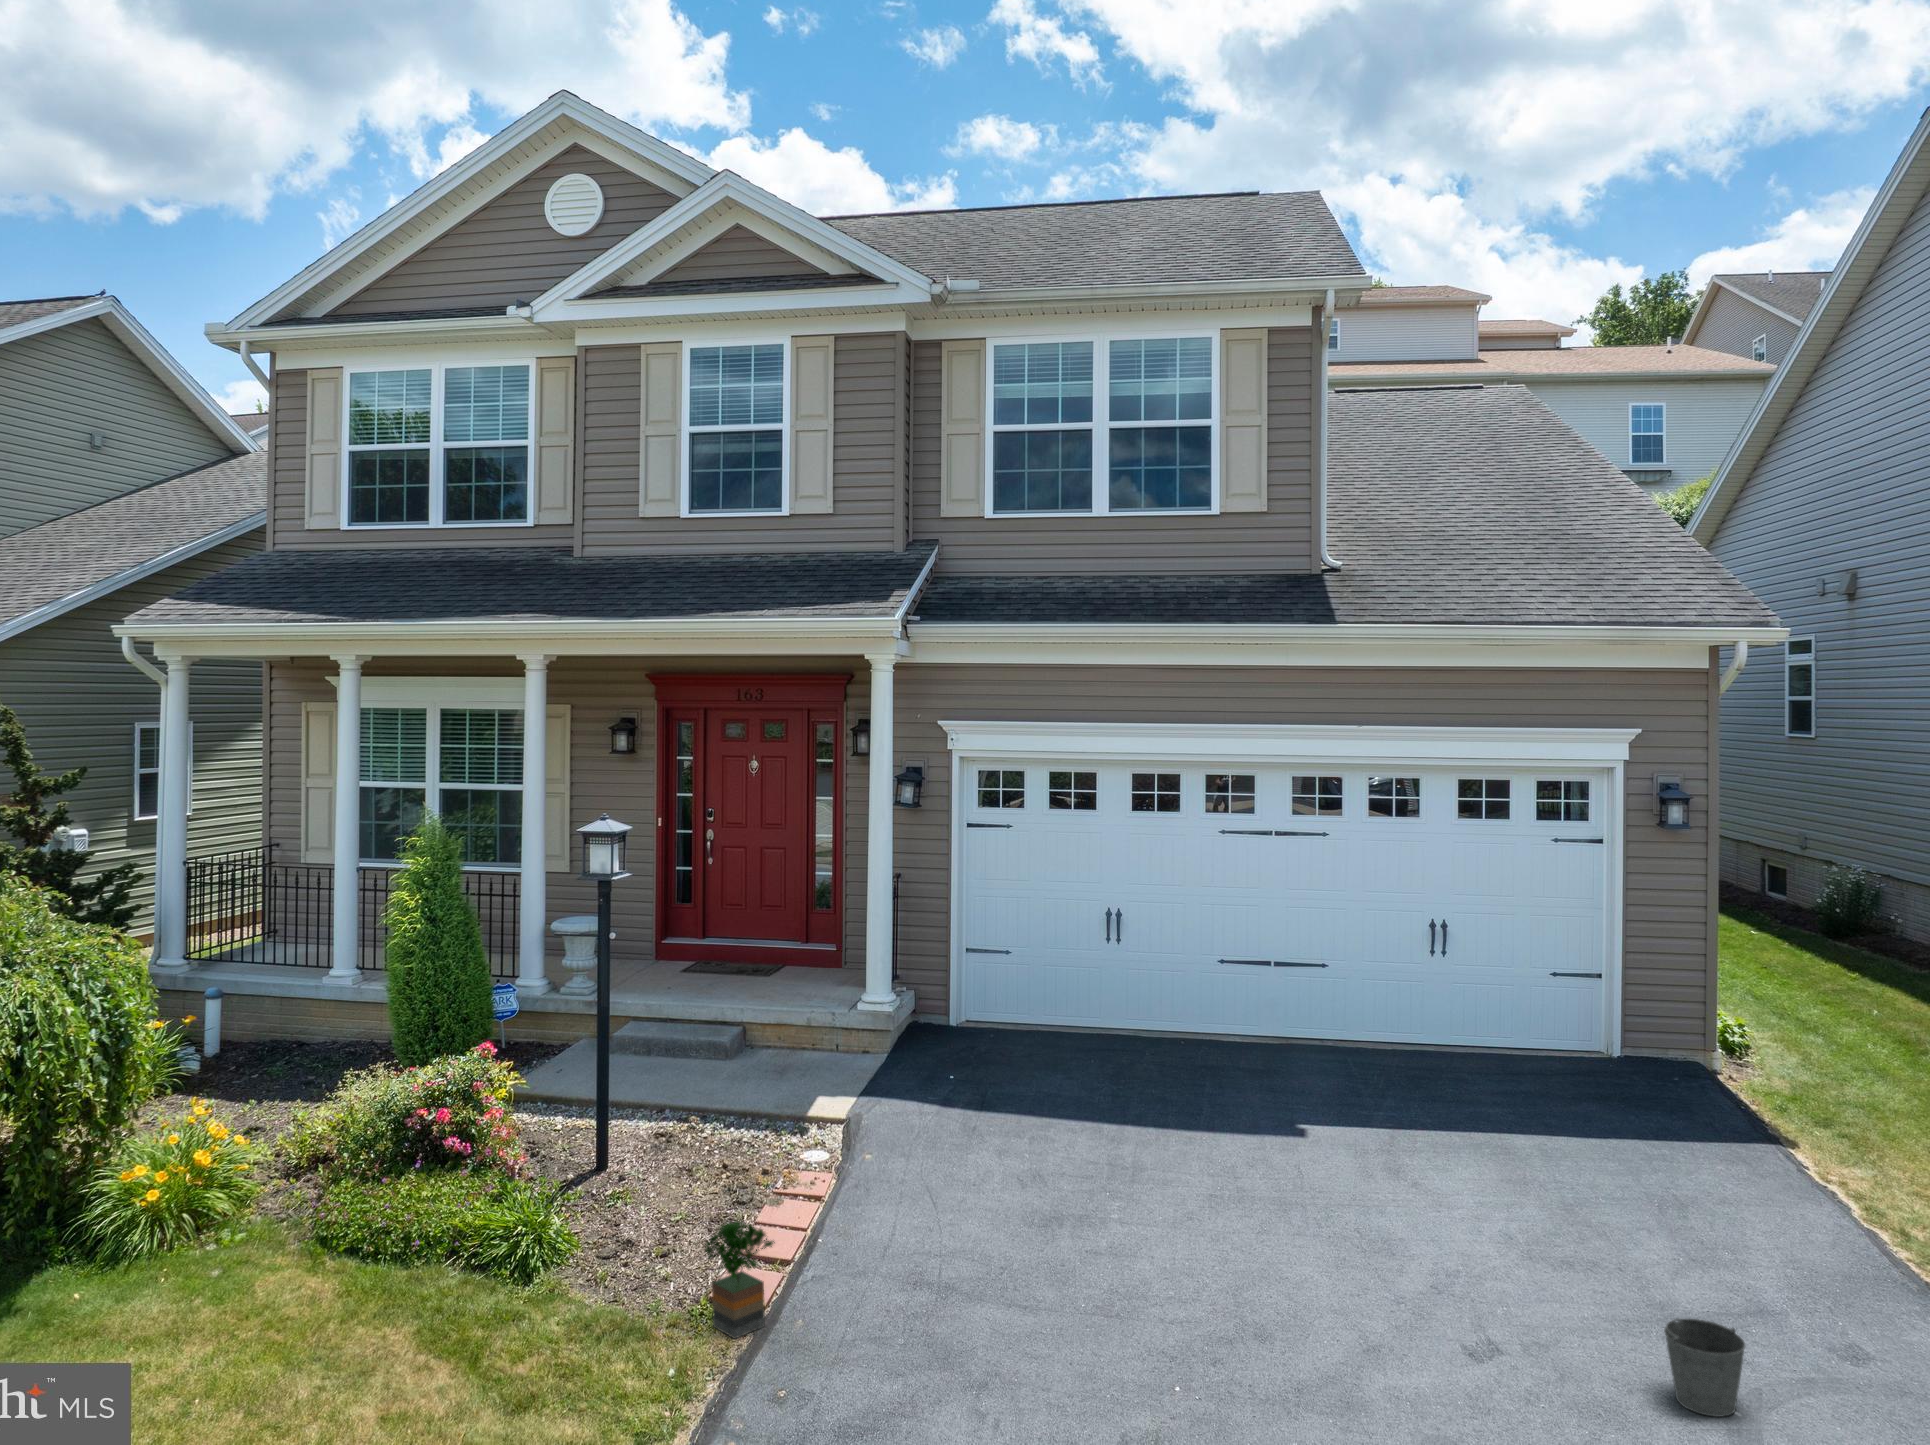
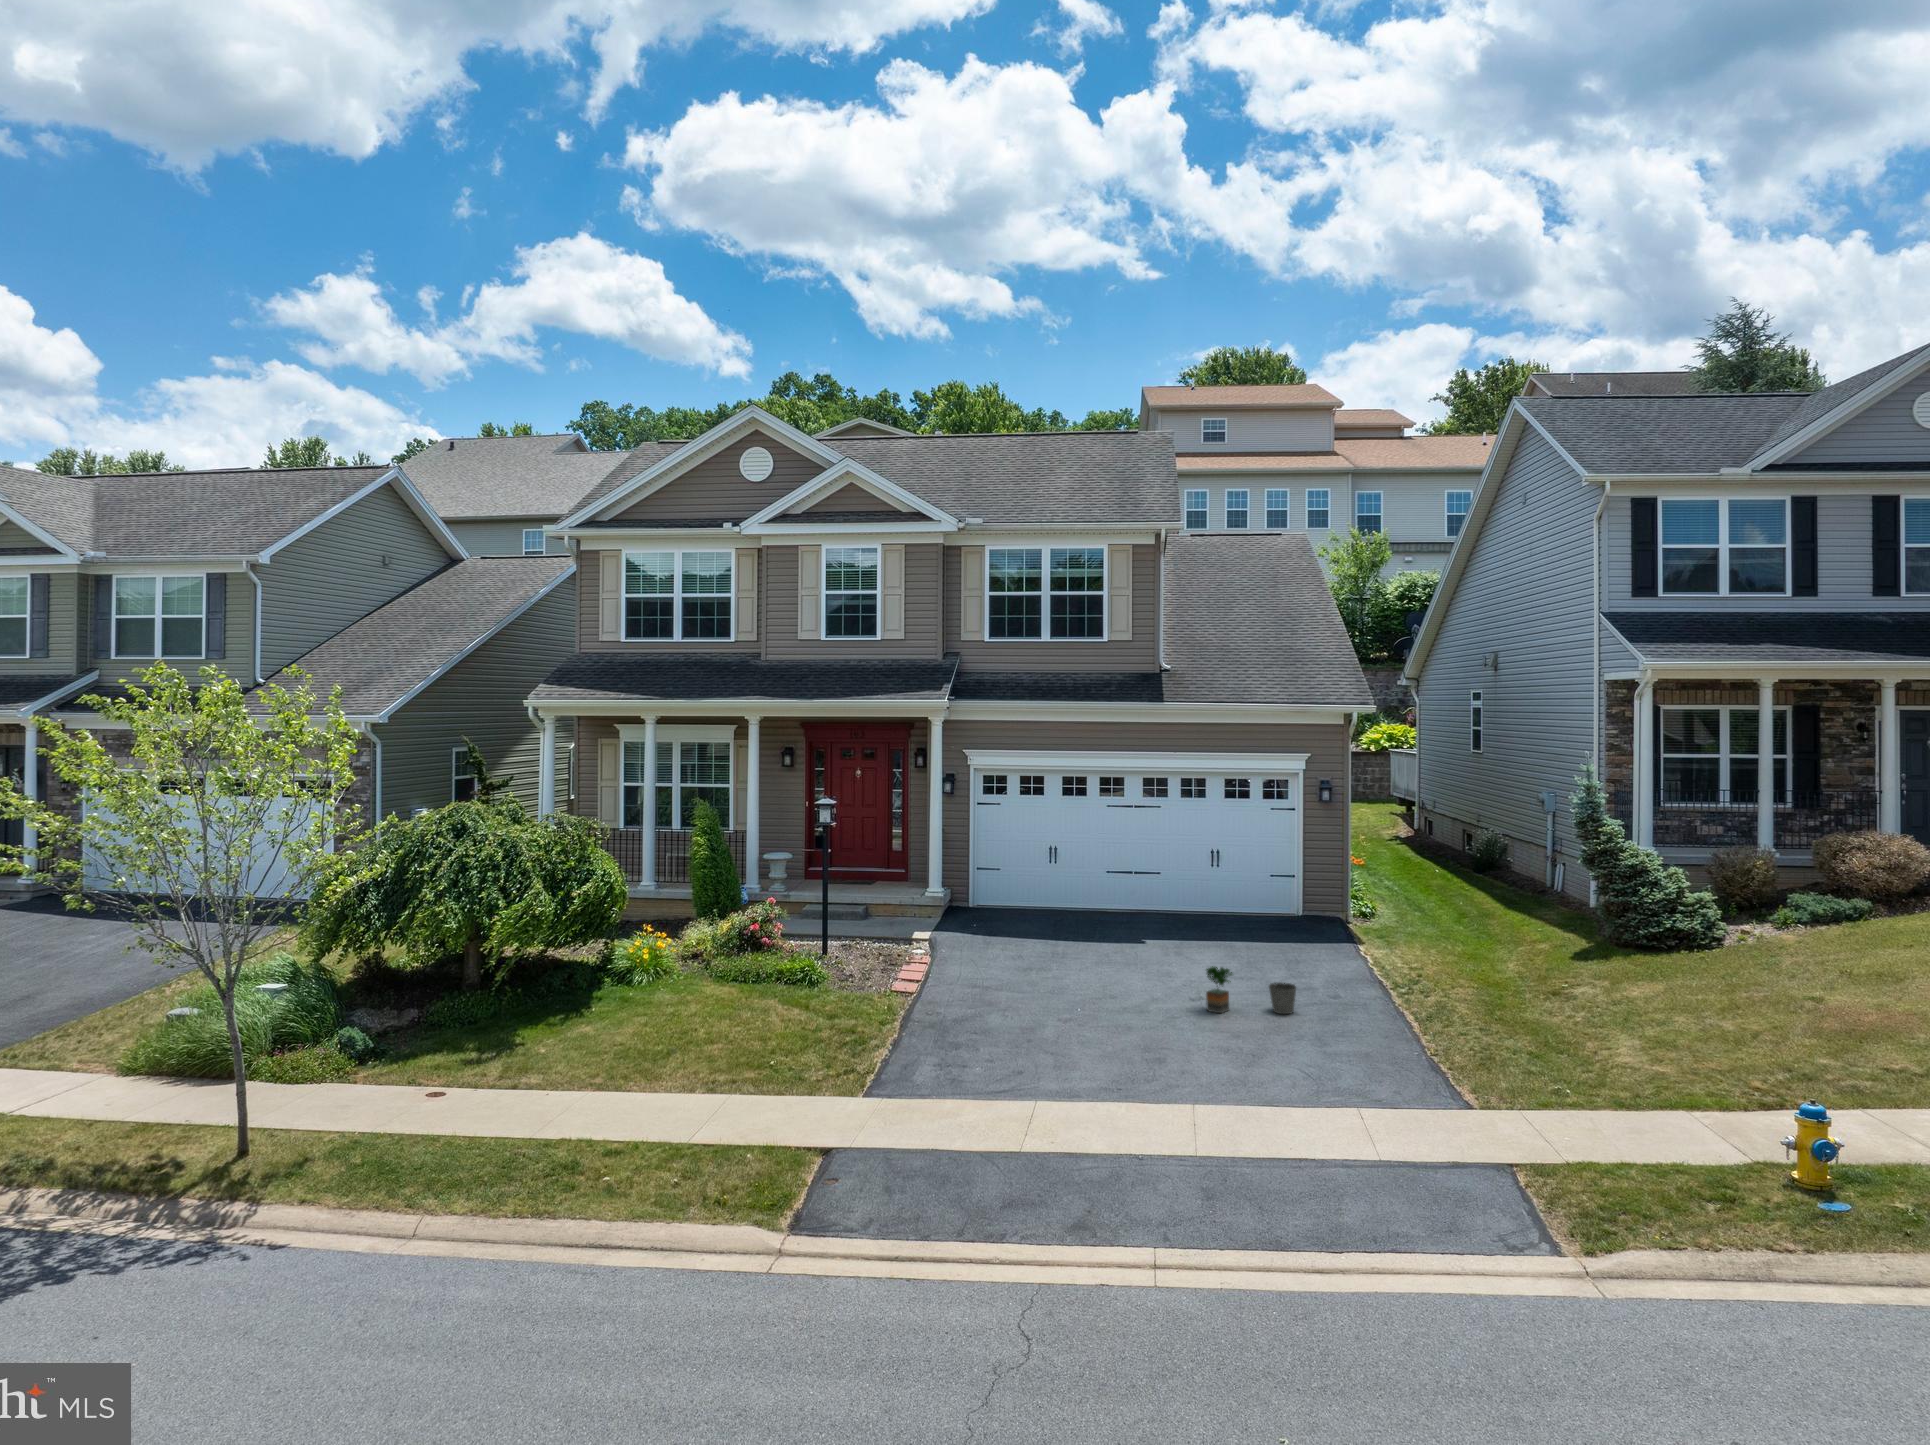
potted tree: present [705,1222,775,1338] -> present [1206,966,1232,1013]

